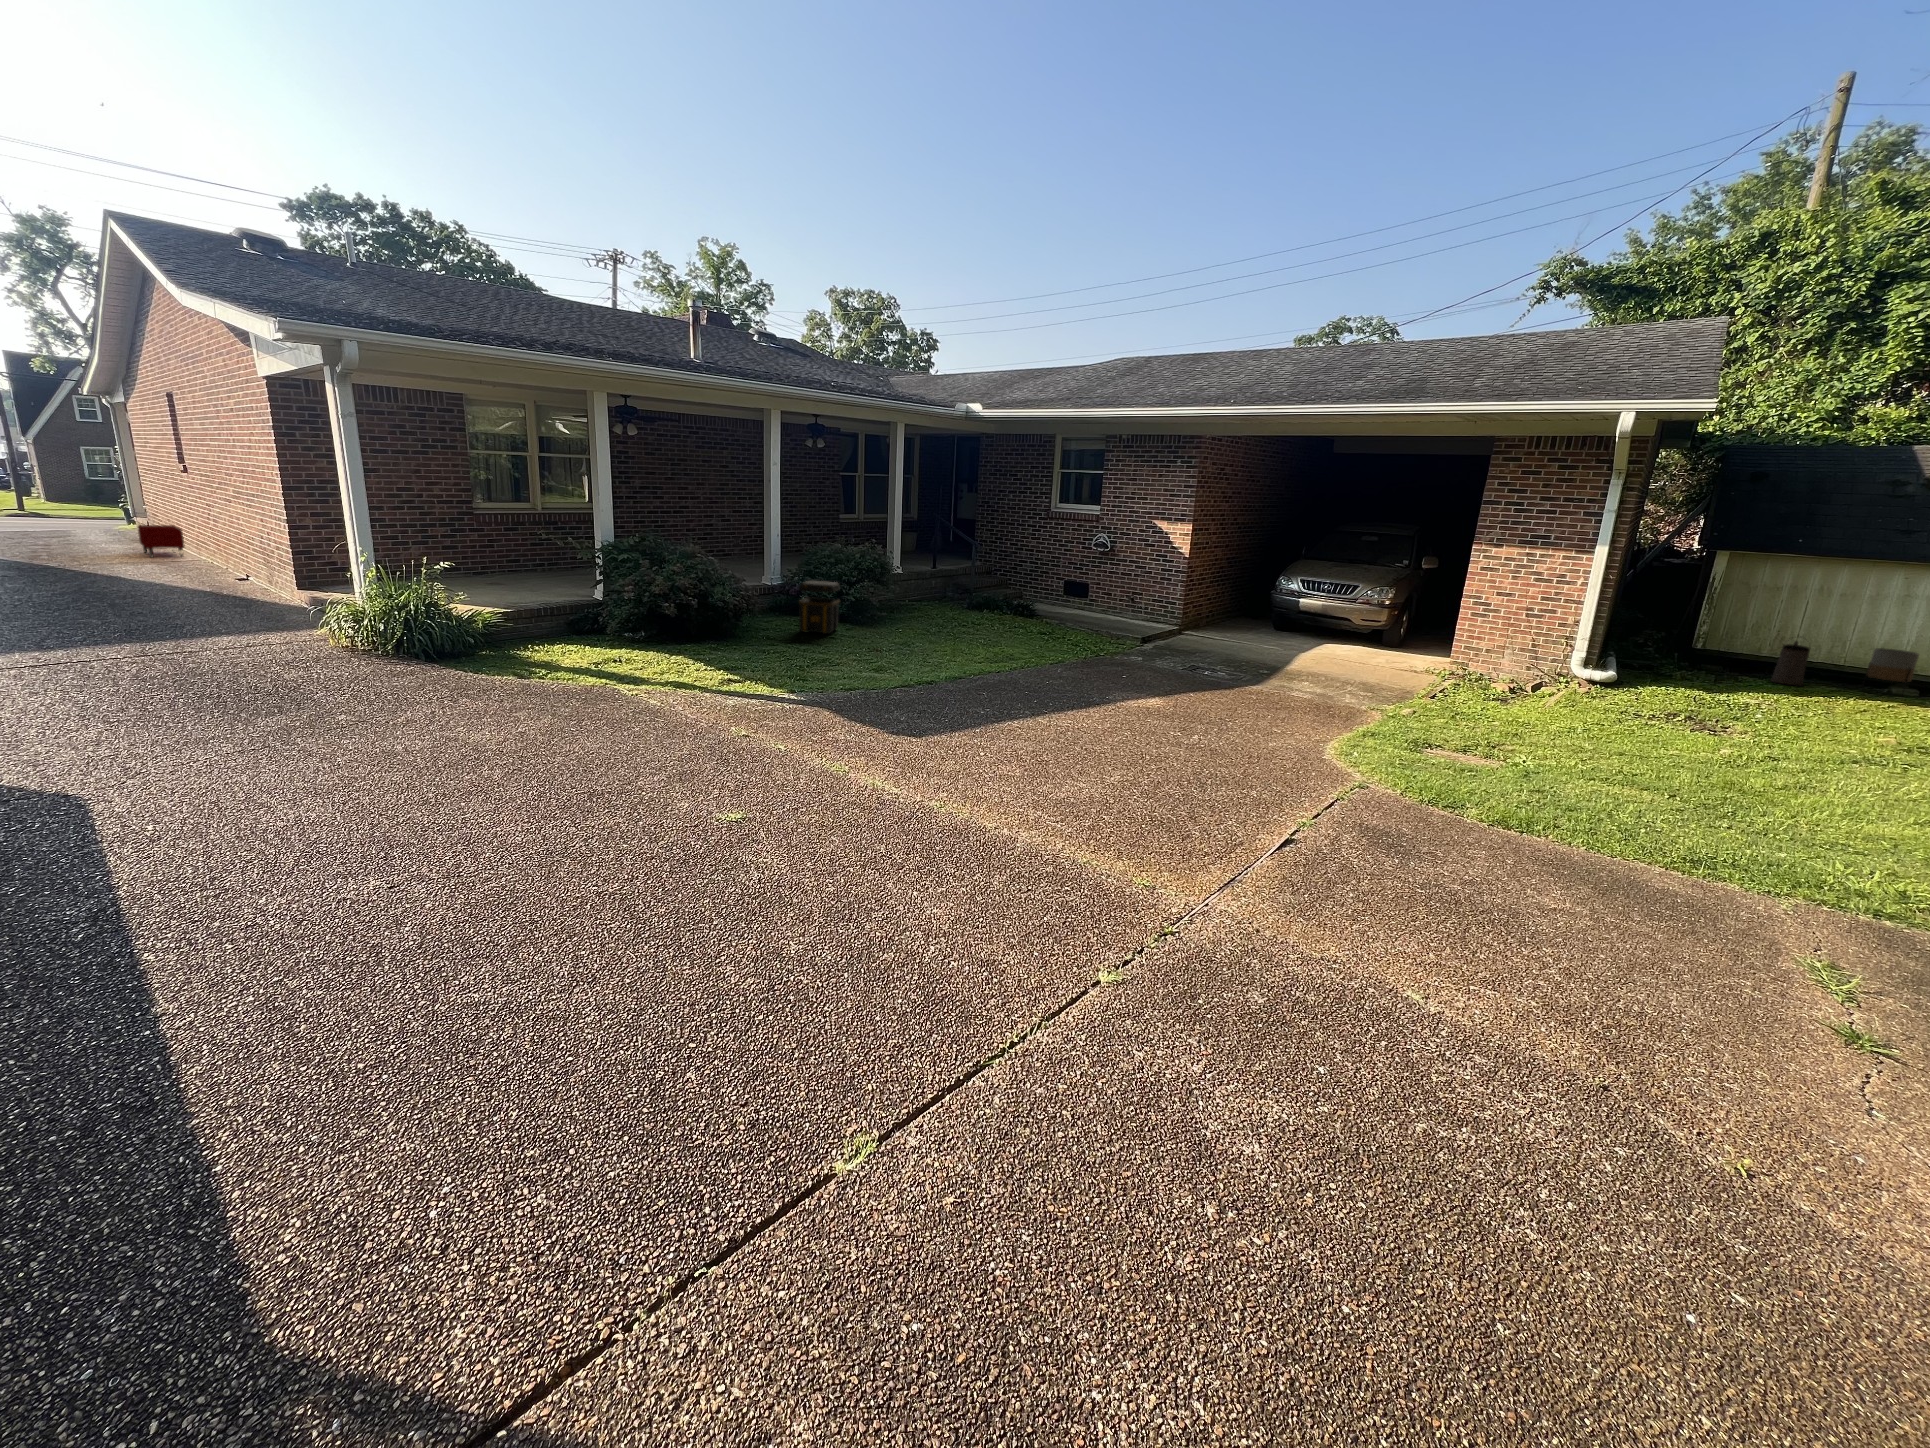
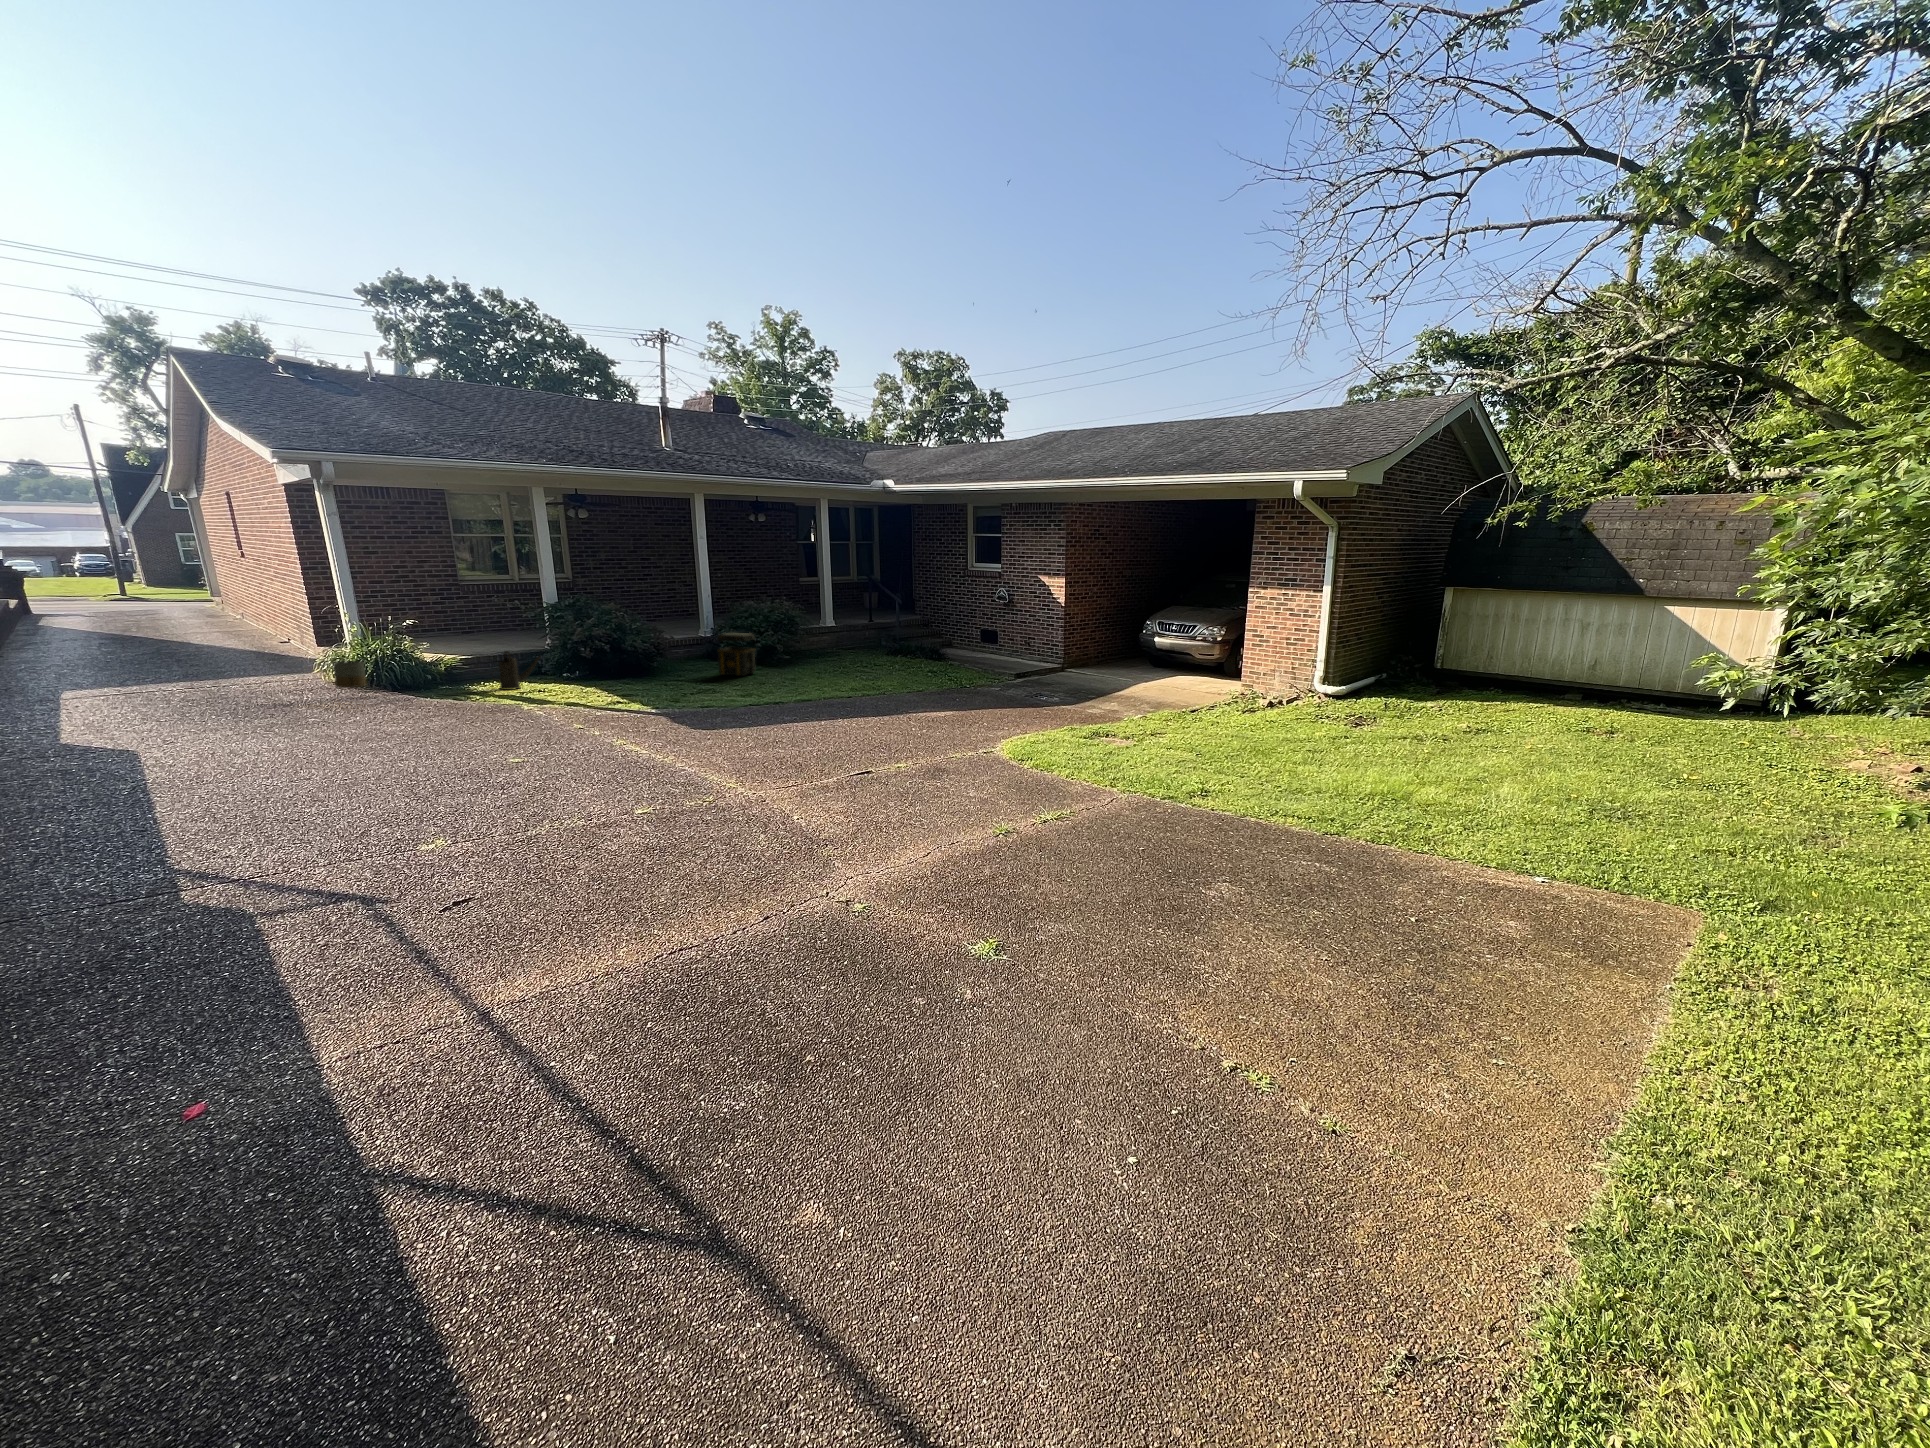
bench: present [138,525,185,557] -> none [210,602,248,630]
watering can: present [1771,641,1810,685] -> present [495,651,540,690]
planter: present [1866,648,1919,683] -> present [333,661,367,688]

